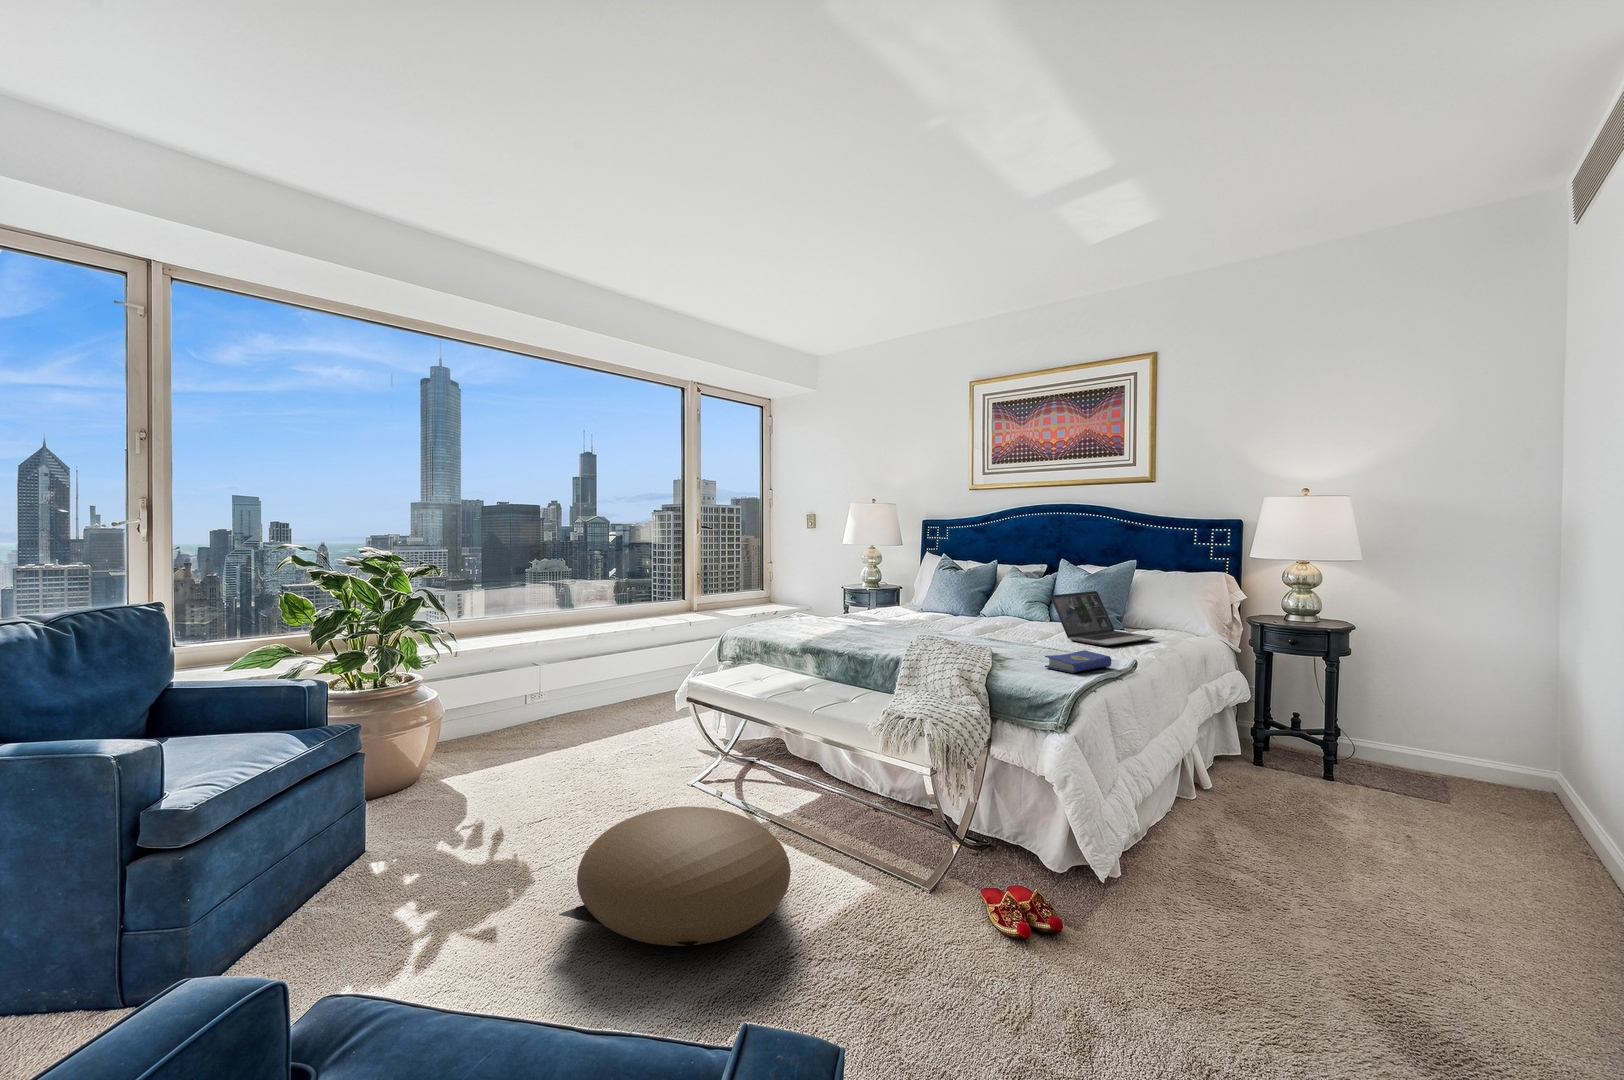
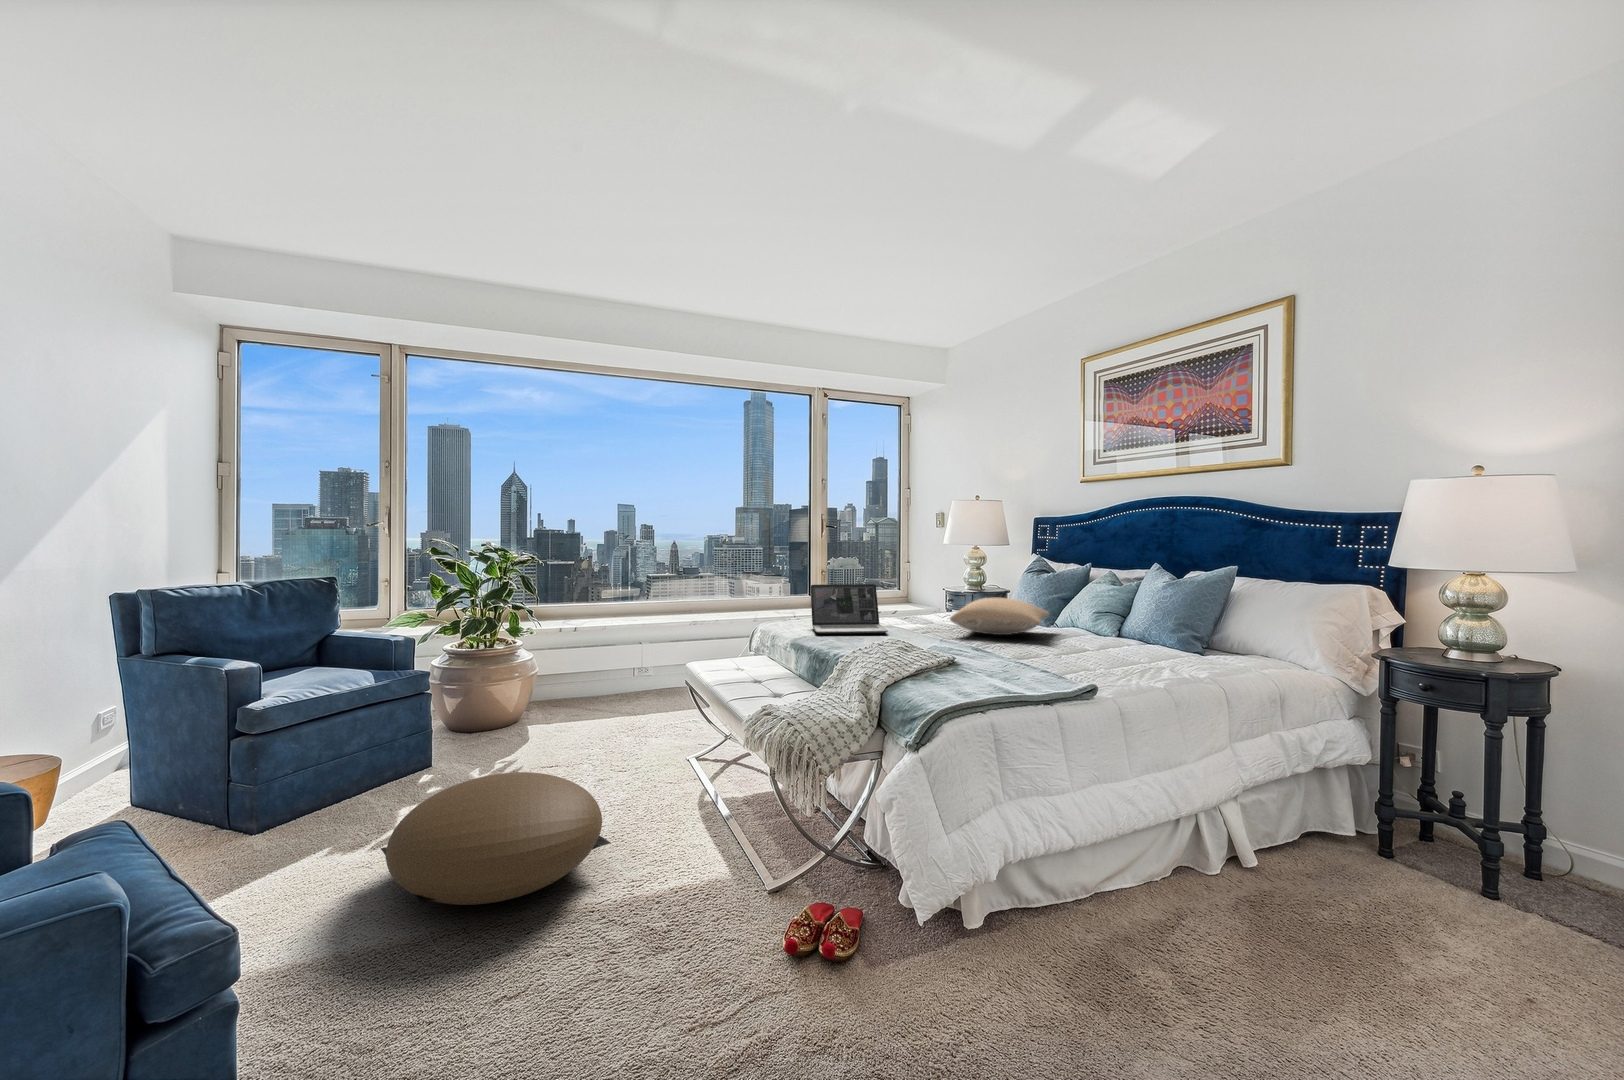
laptop: present [1051,591,1155,646] -> present [811,584,888,634]
pillow: none [924,595,1013,627] -> present [950,598,1049,635]
hardcover book: present [1045,650,1112,673] -> none [968,665,1050,688]

